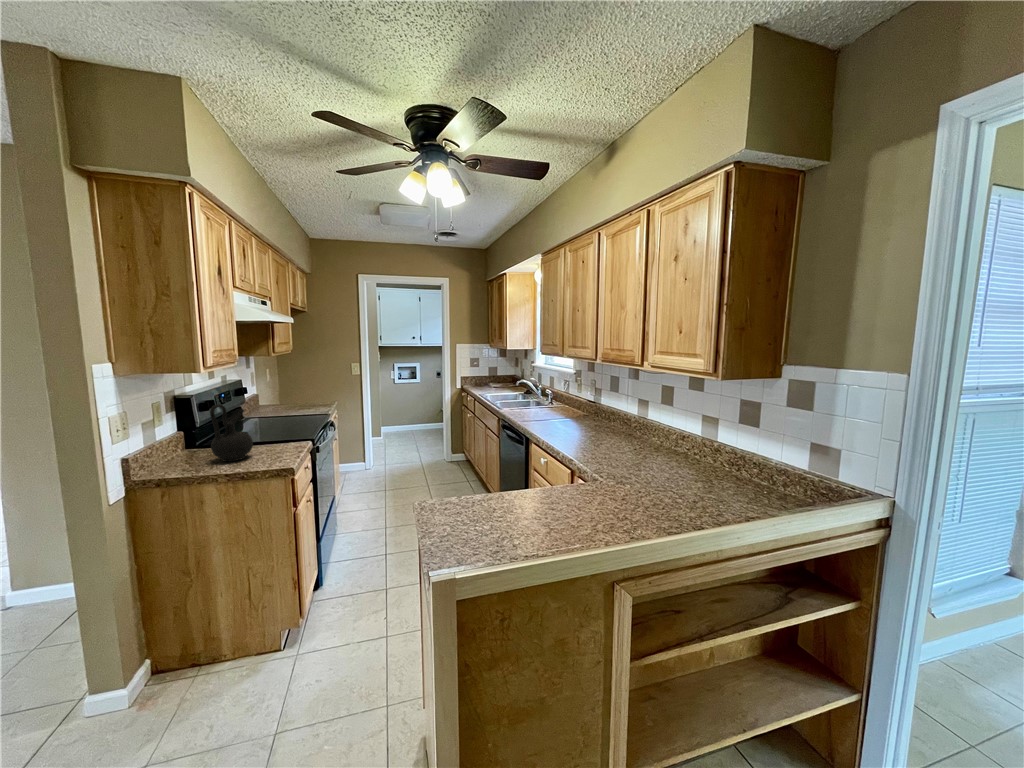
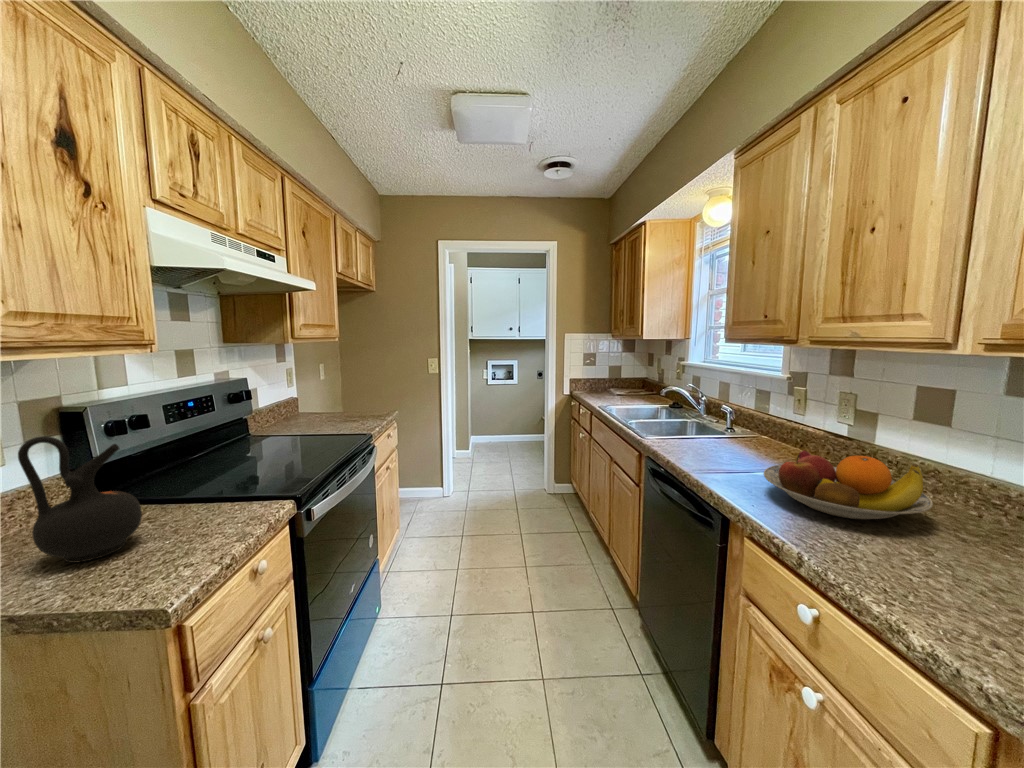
fruit bowl: none [543,405,597,430] -> present [764,450,933,520]

